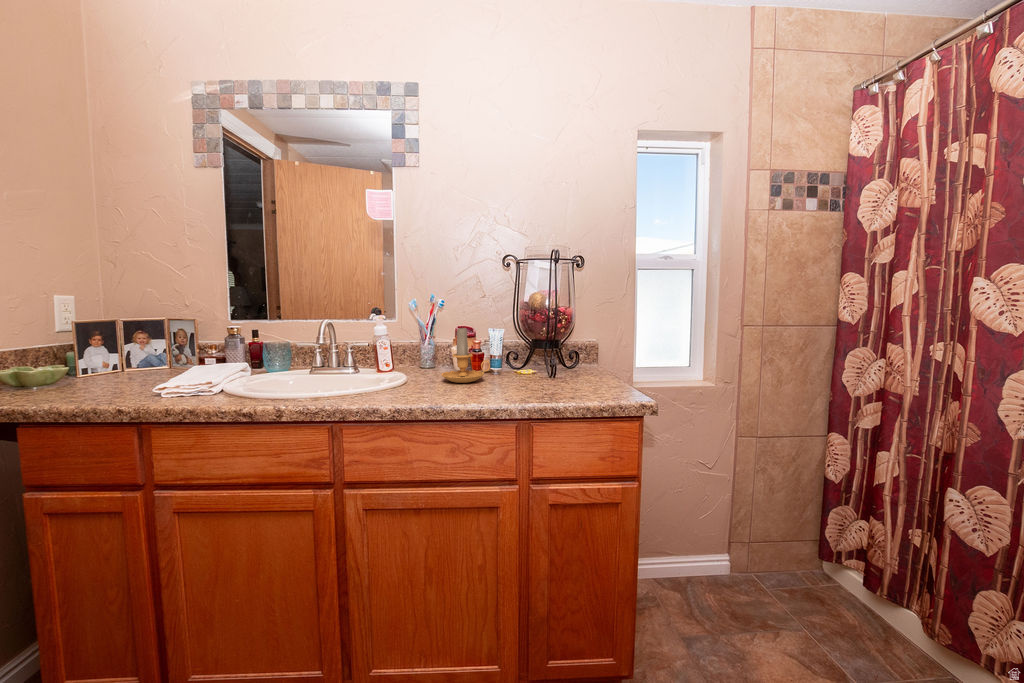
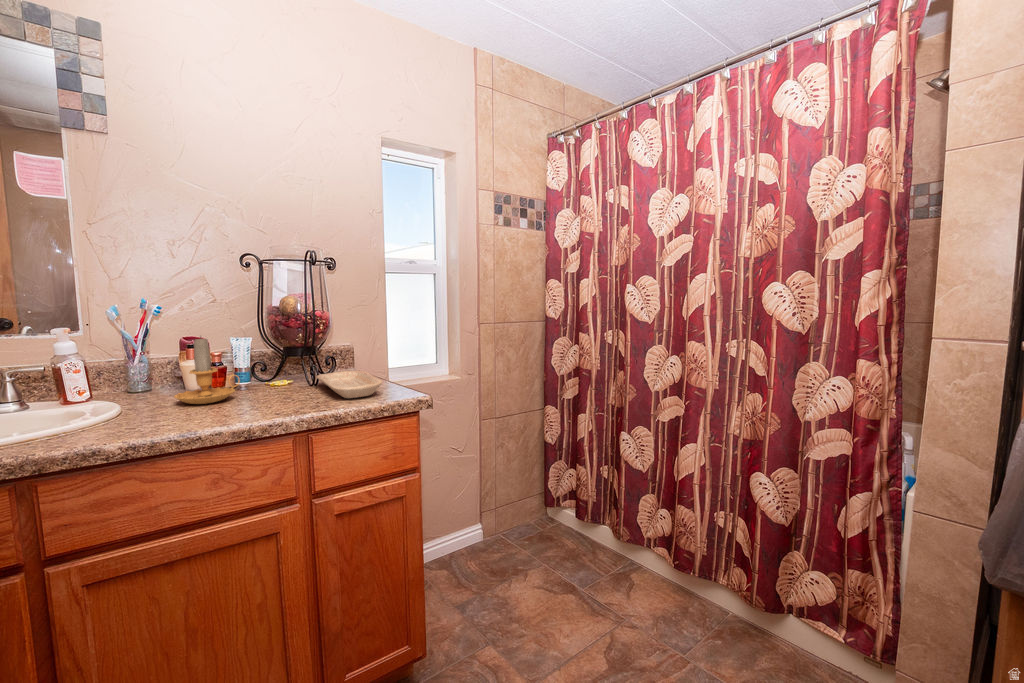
tray: none [552,366,607,393] -> present [316,371,382,398]

